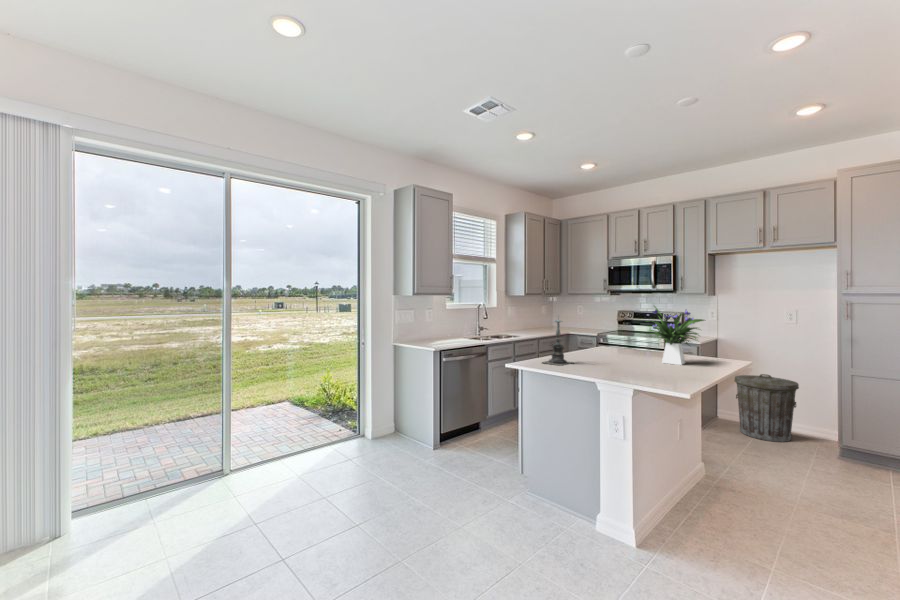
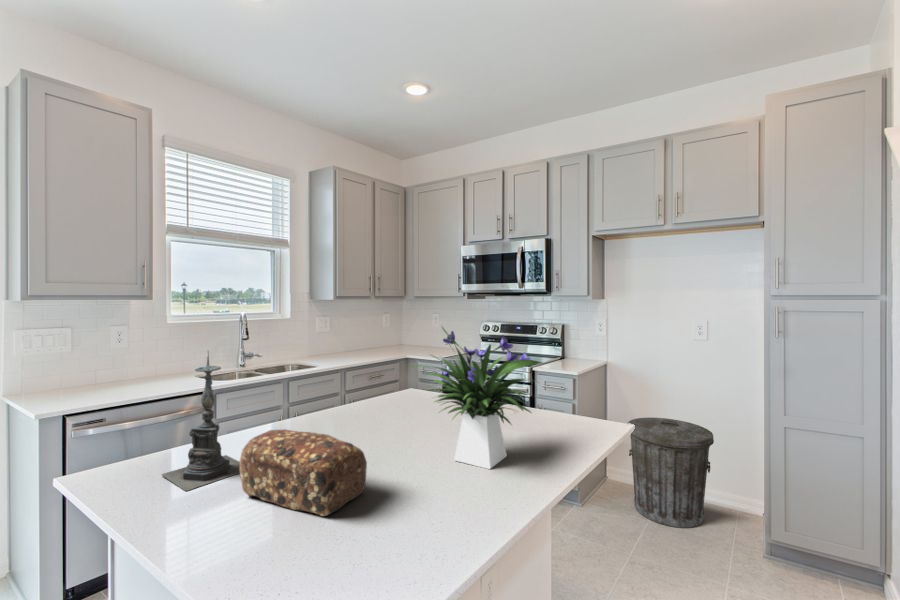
bread loaf: none [586,344,635,370] -> present [240,429,367,516]

